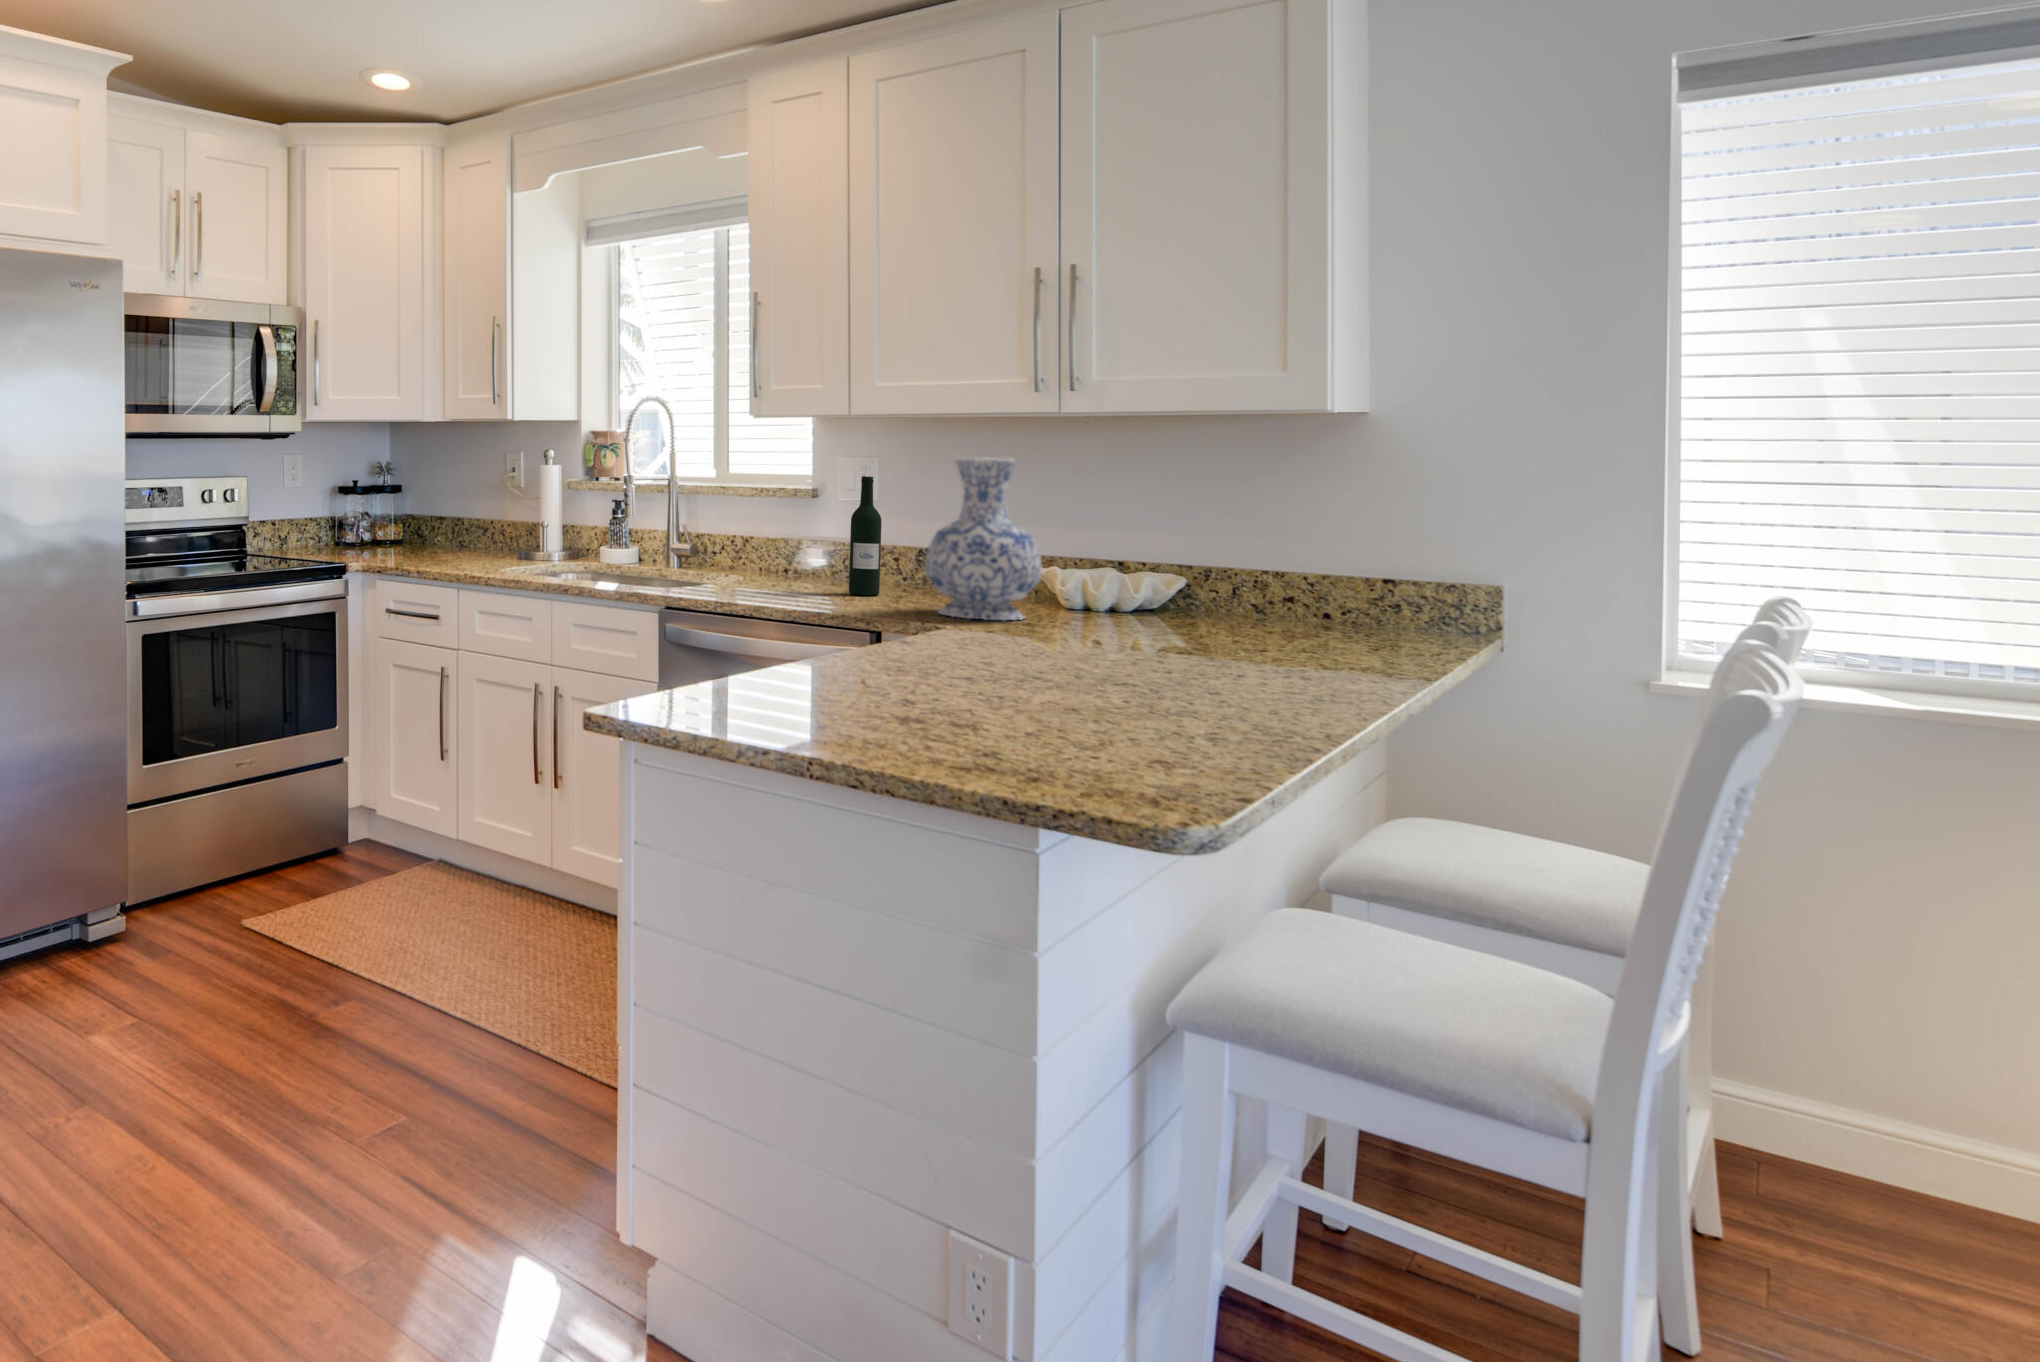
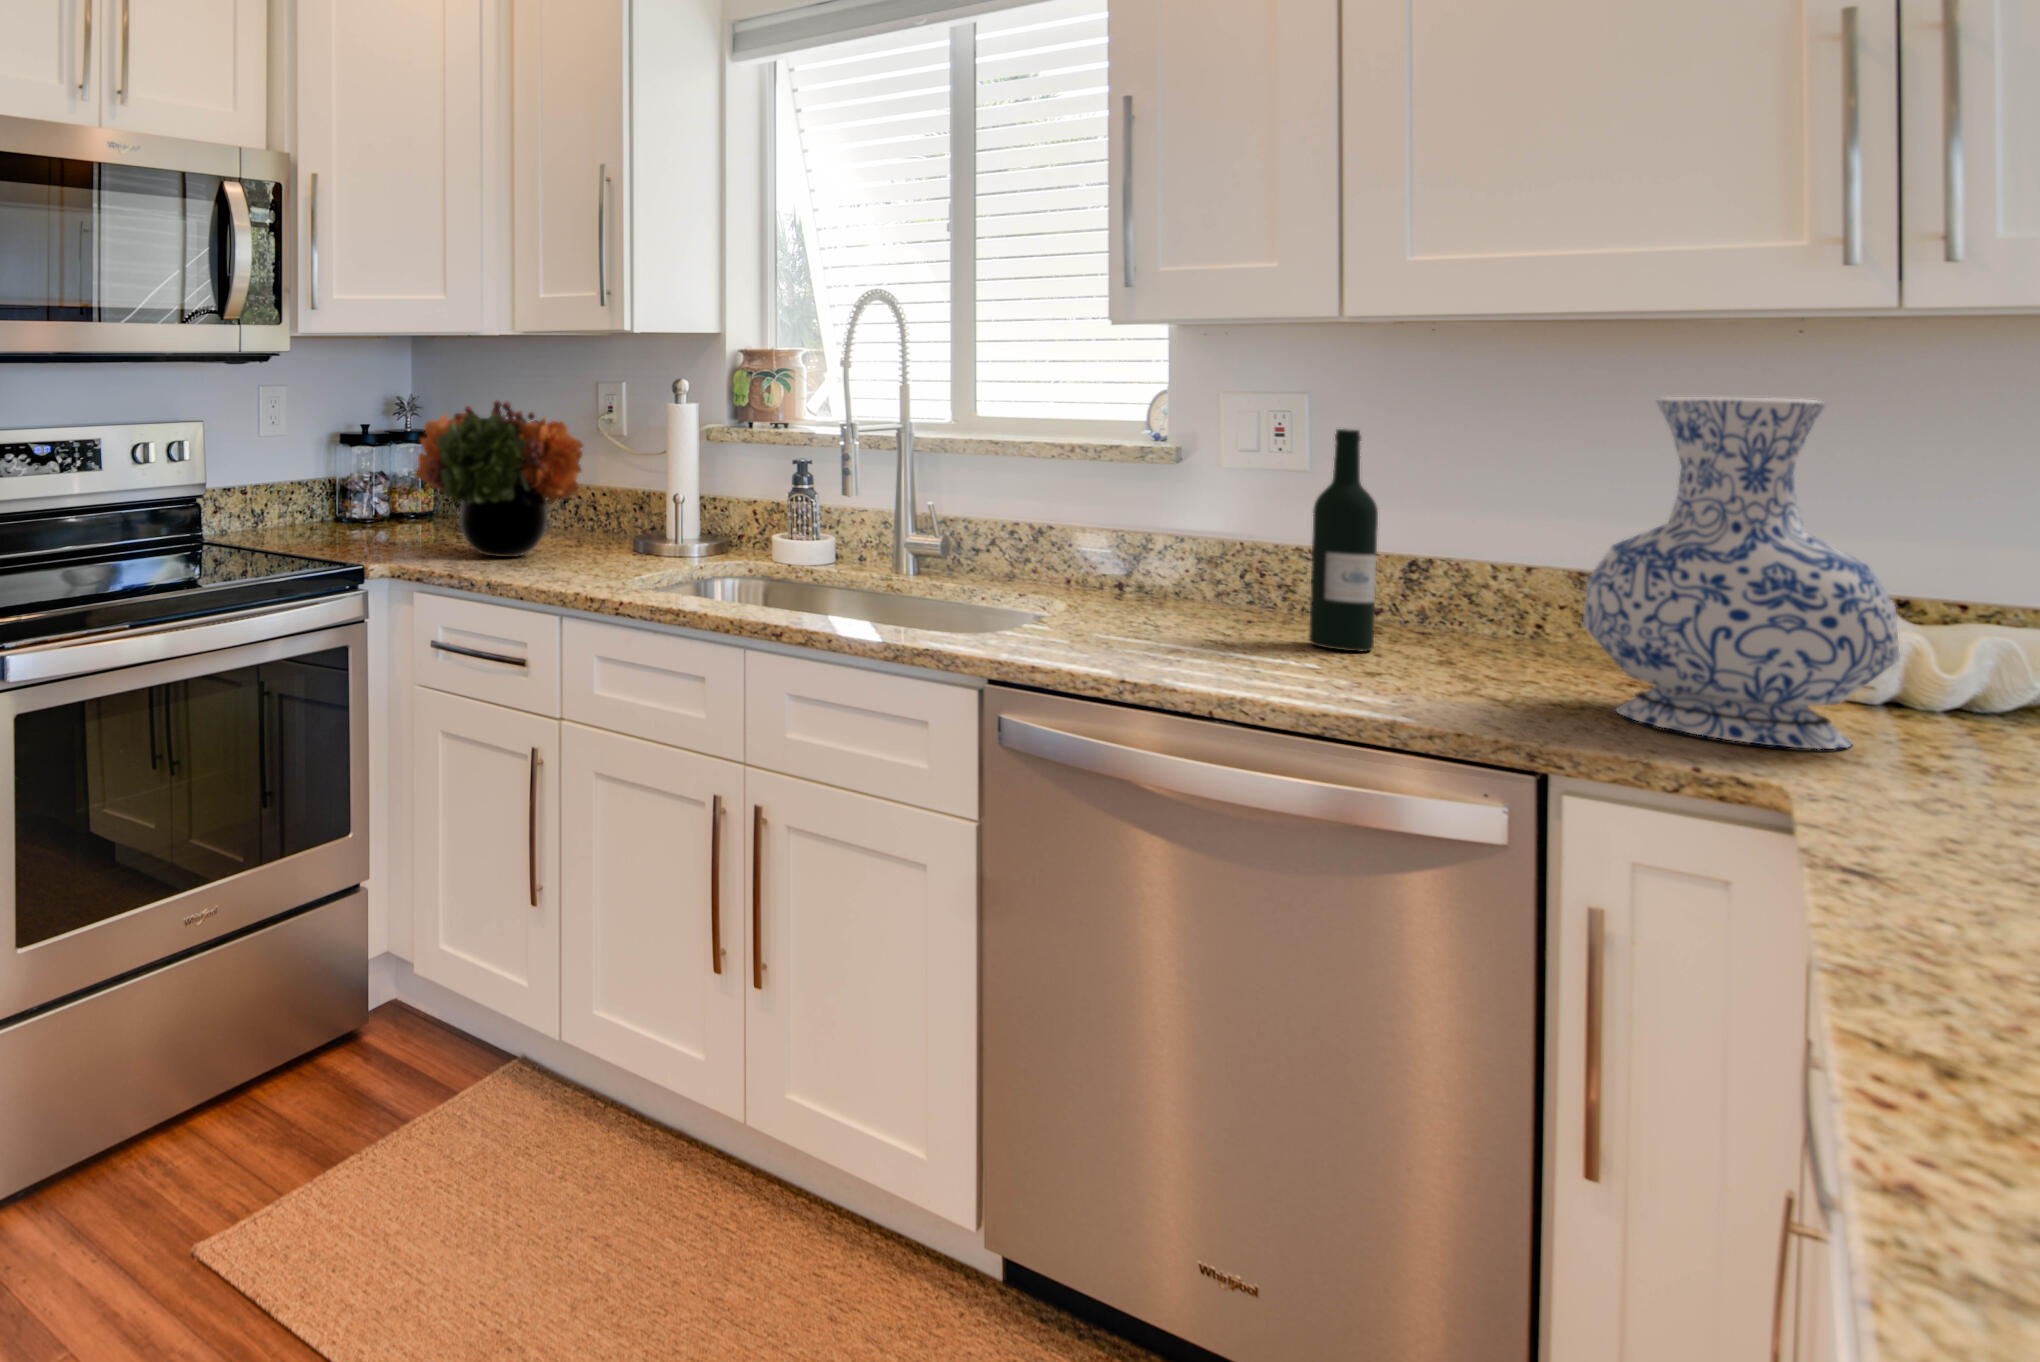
flower arrangement: none [378,464,488,561] -> present [415,400,583,557]

